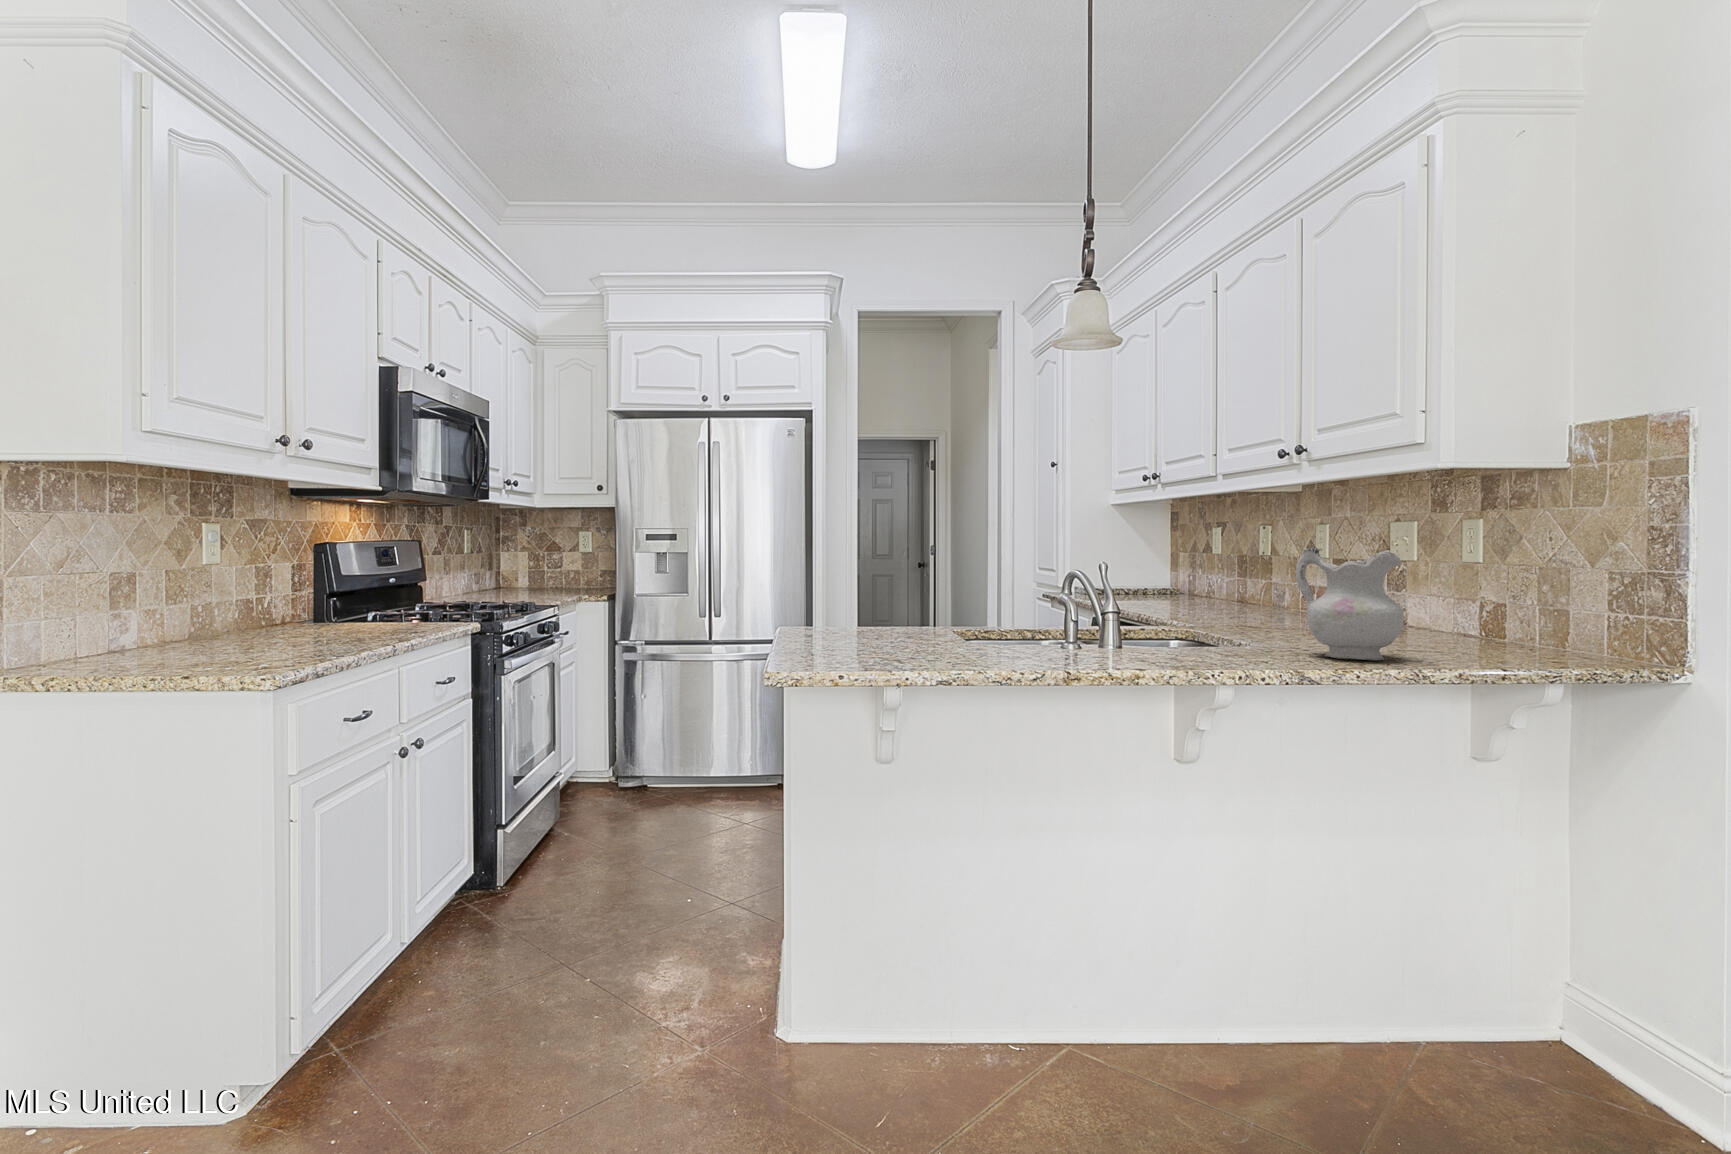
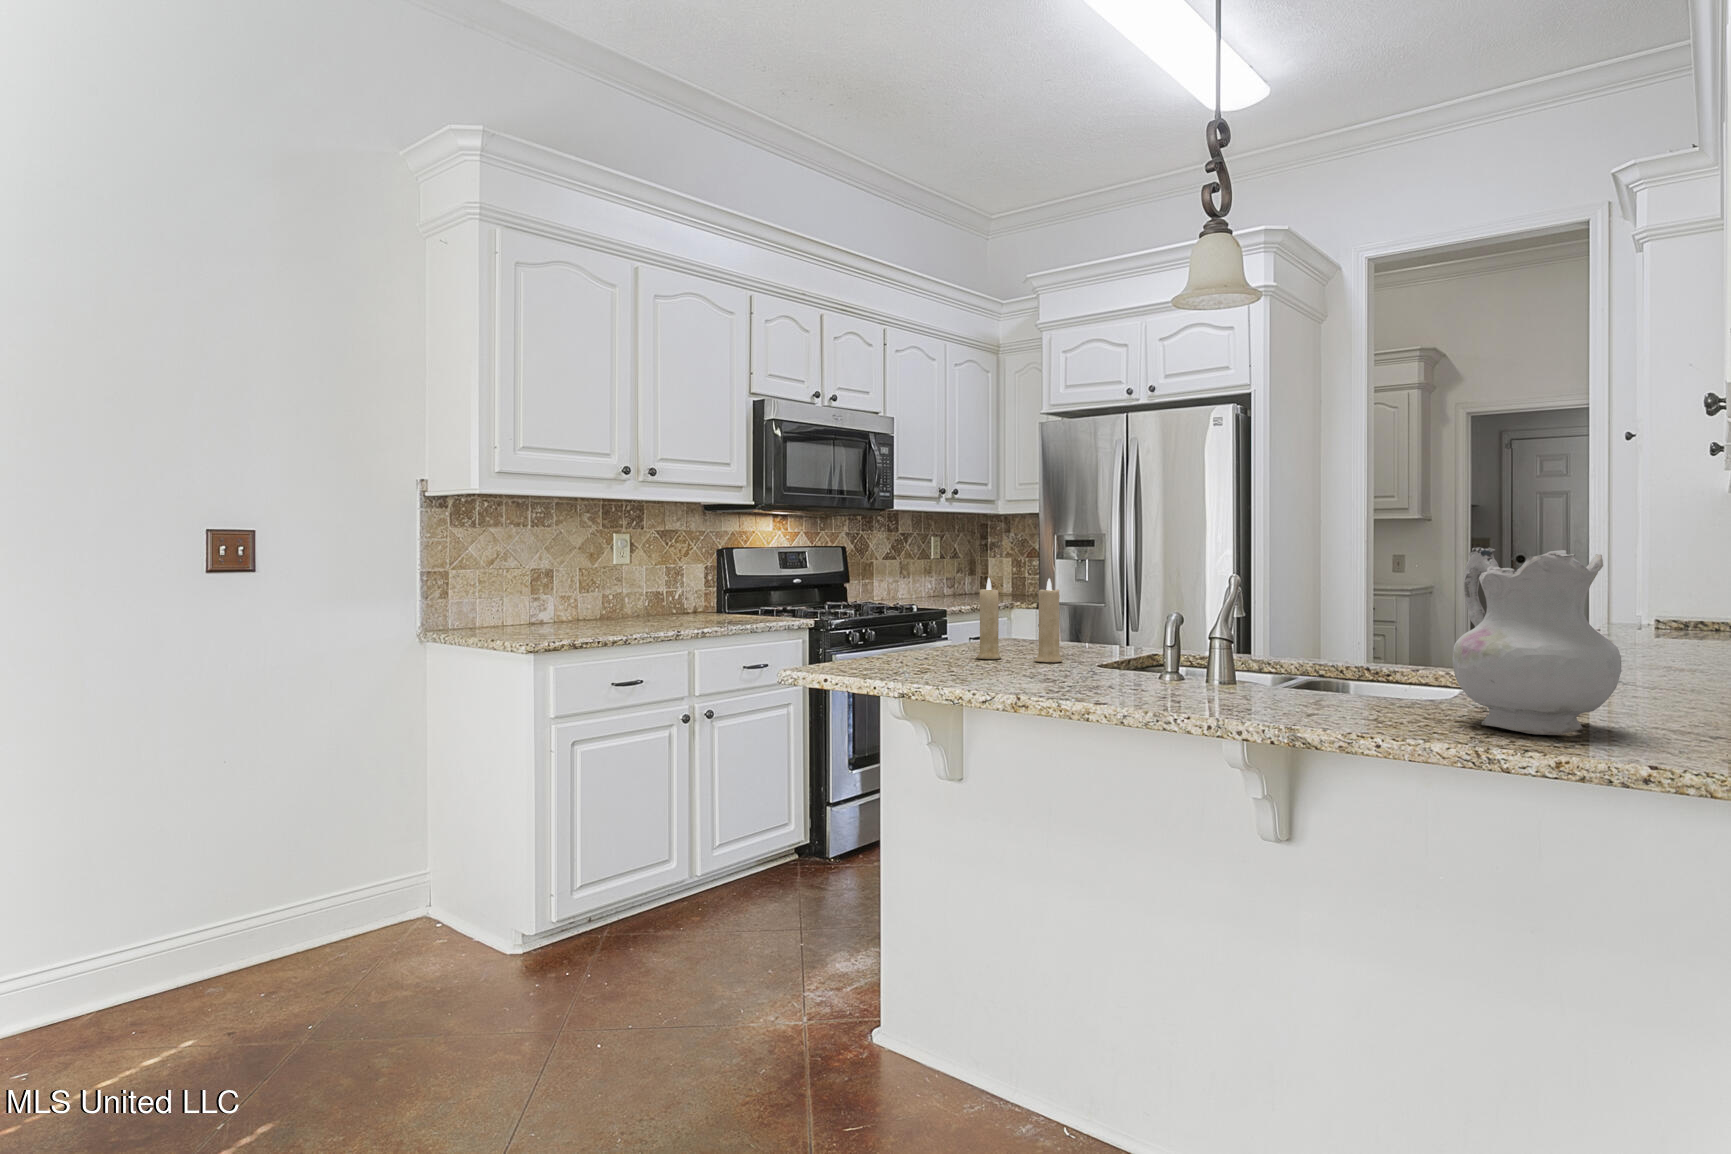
candle: none [863,571,941,646] -> present [976,578,1062,662]

